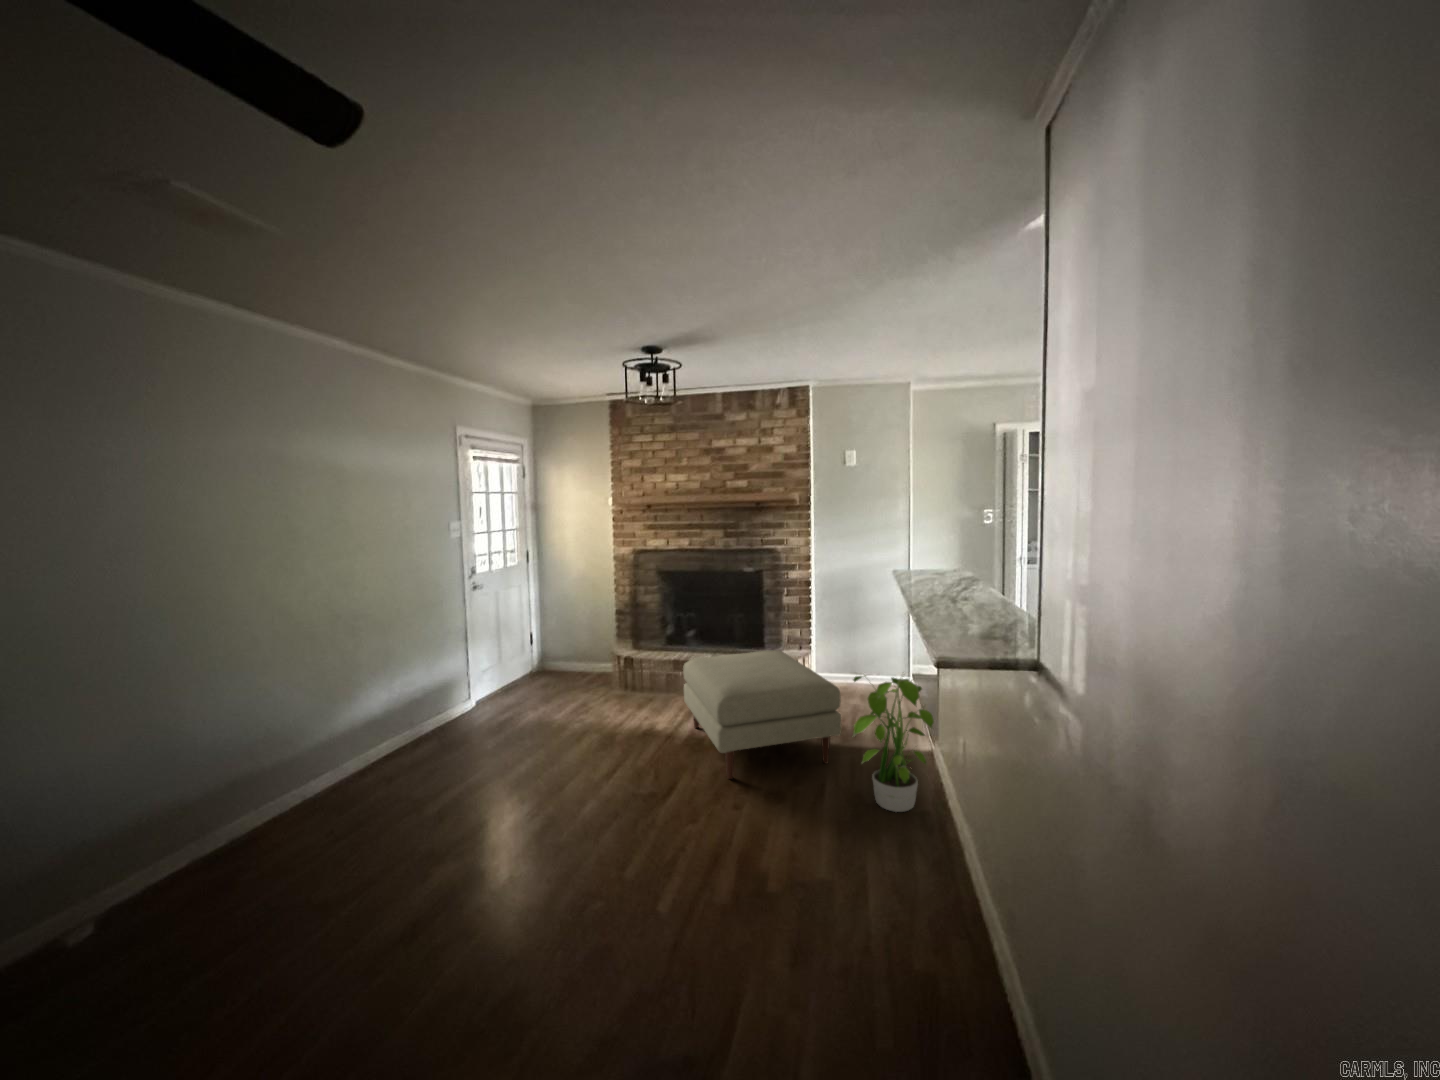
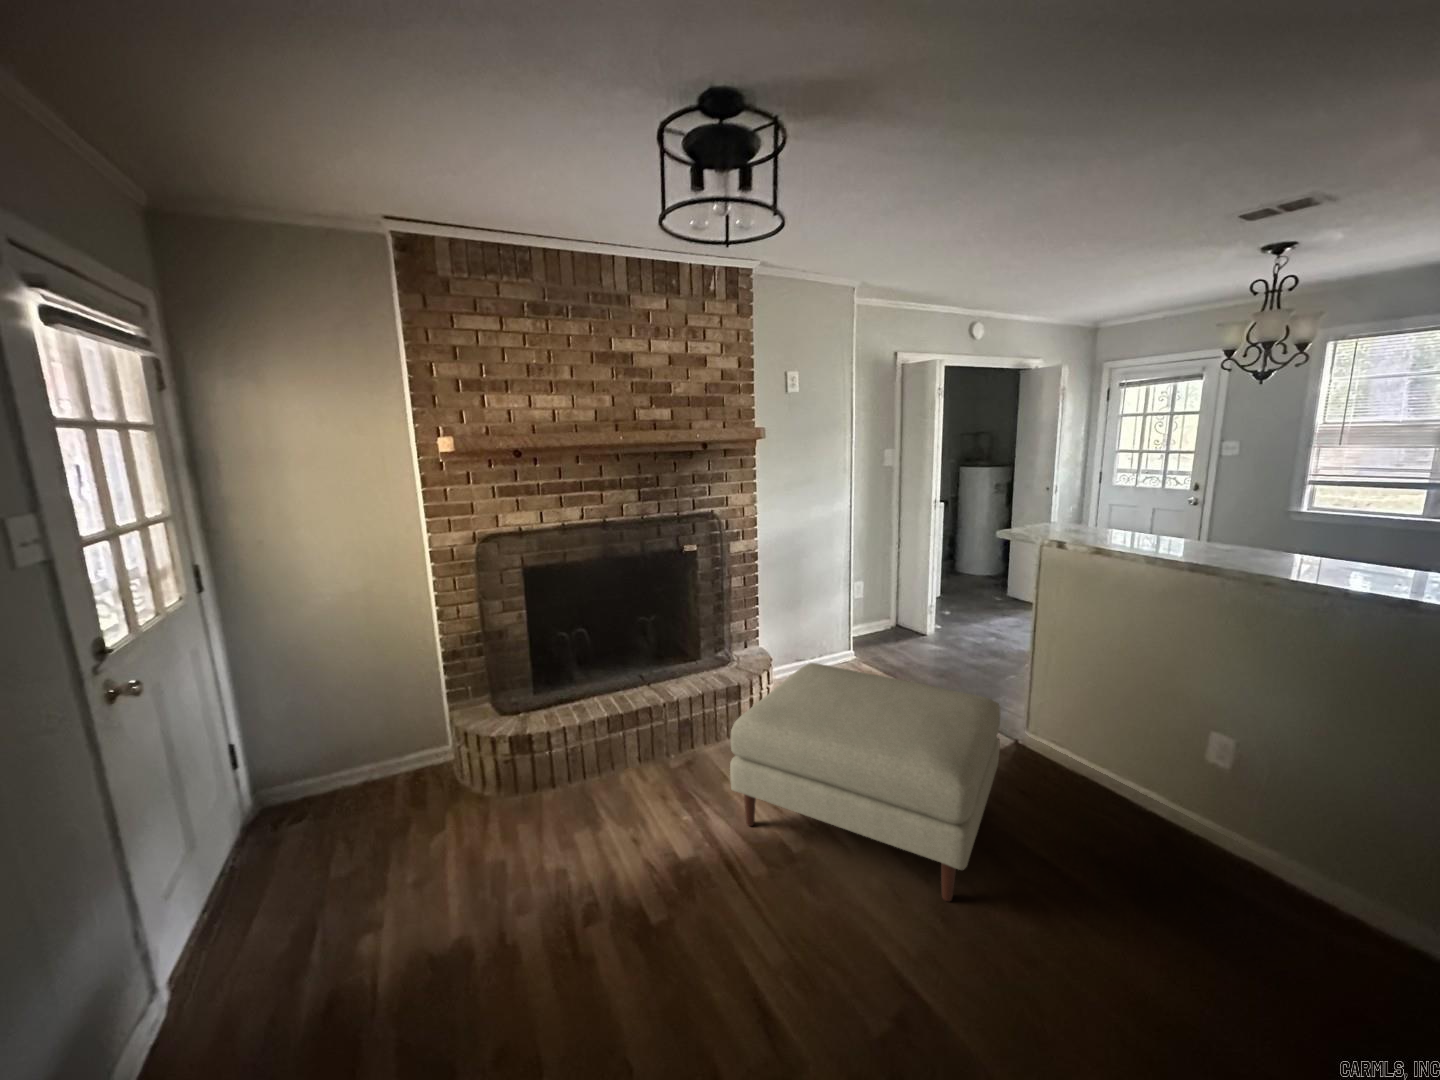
potted plant: present [853,675,934,812] -> none [1077,661,1214,846]

